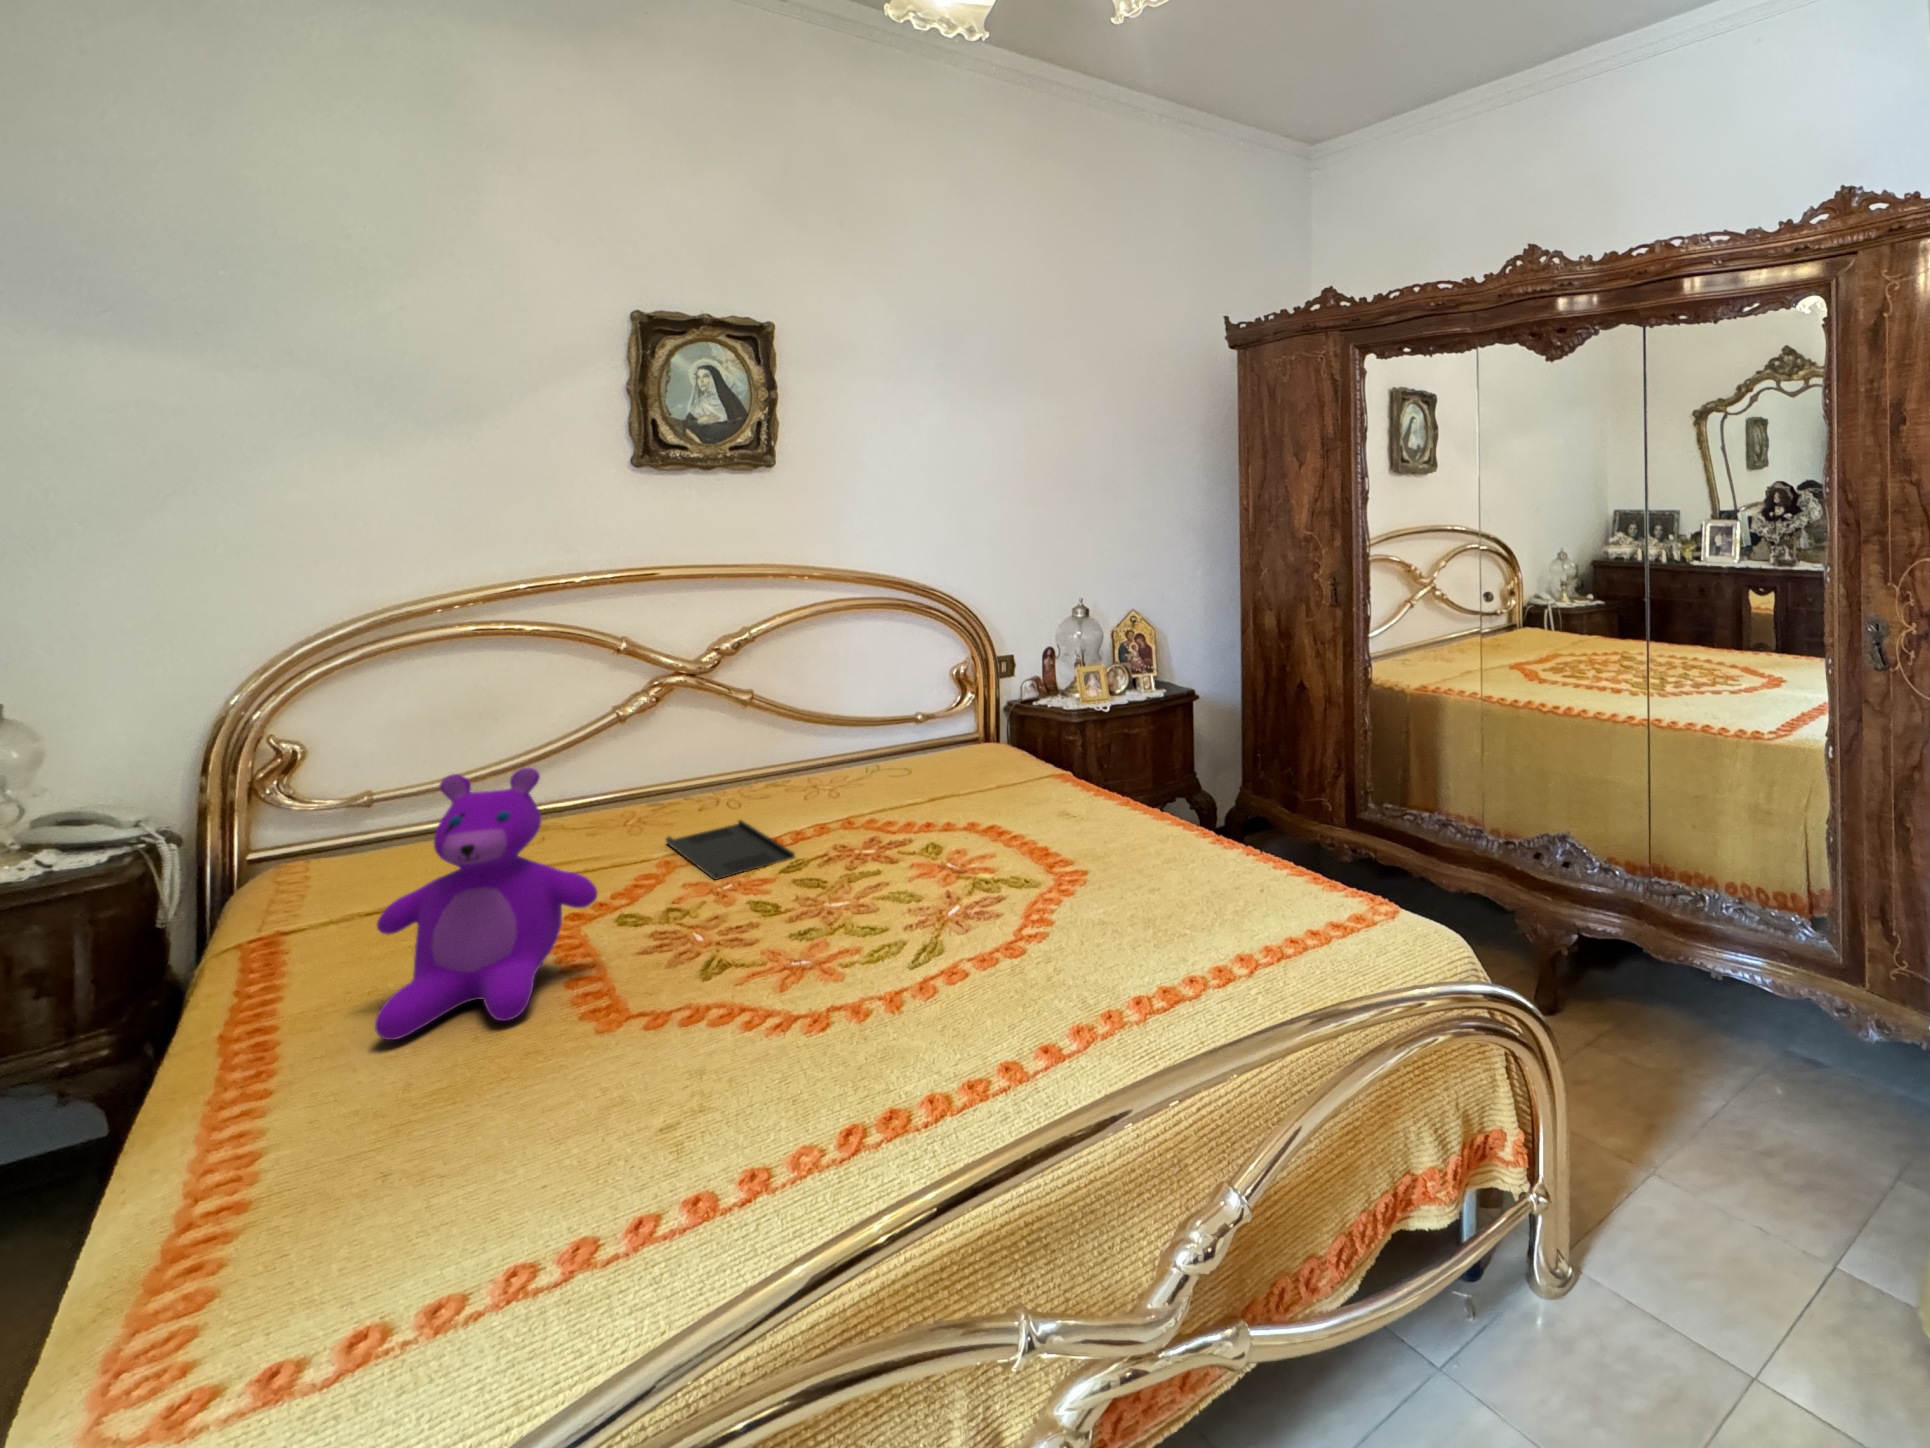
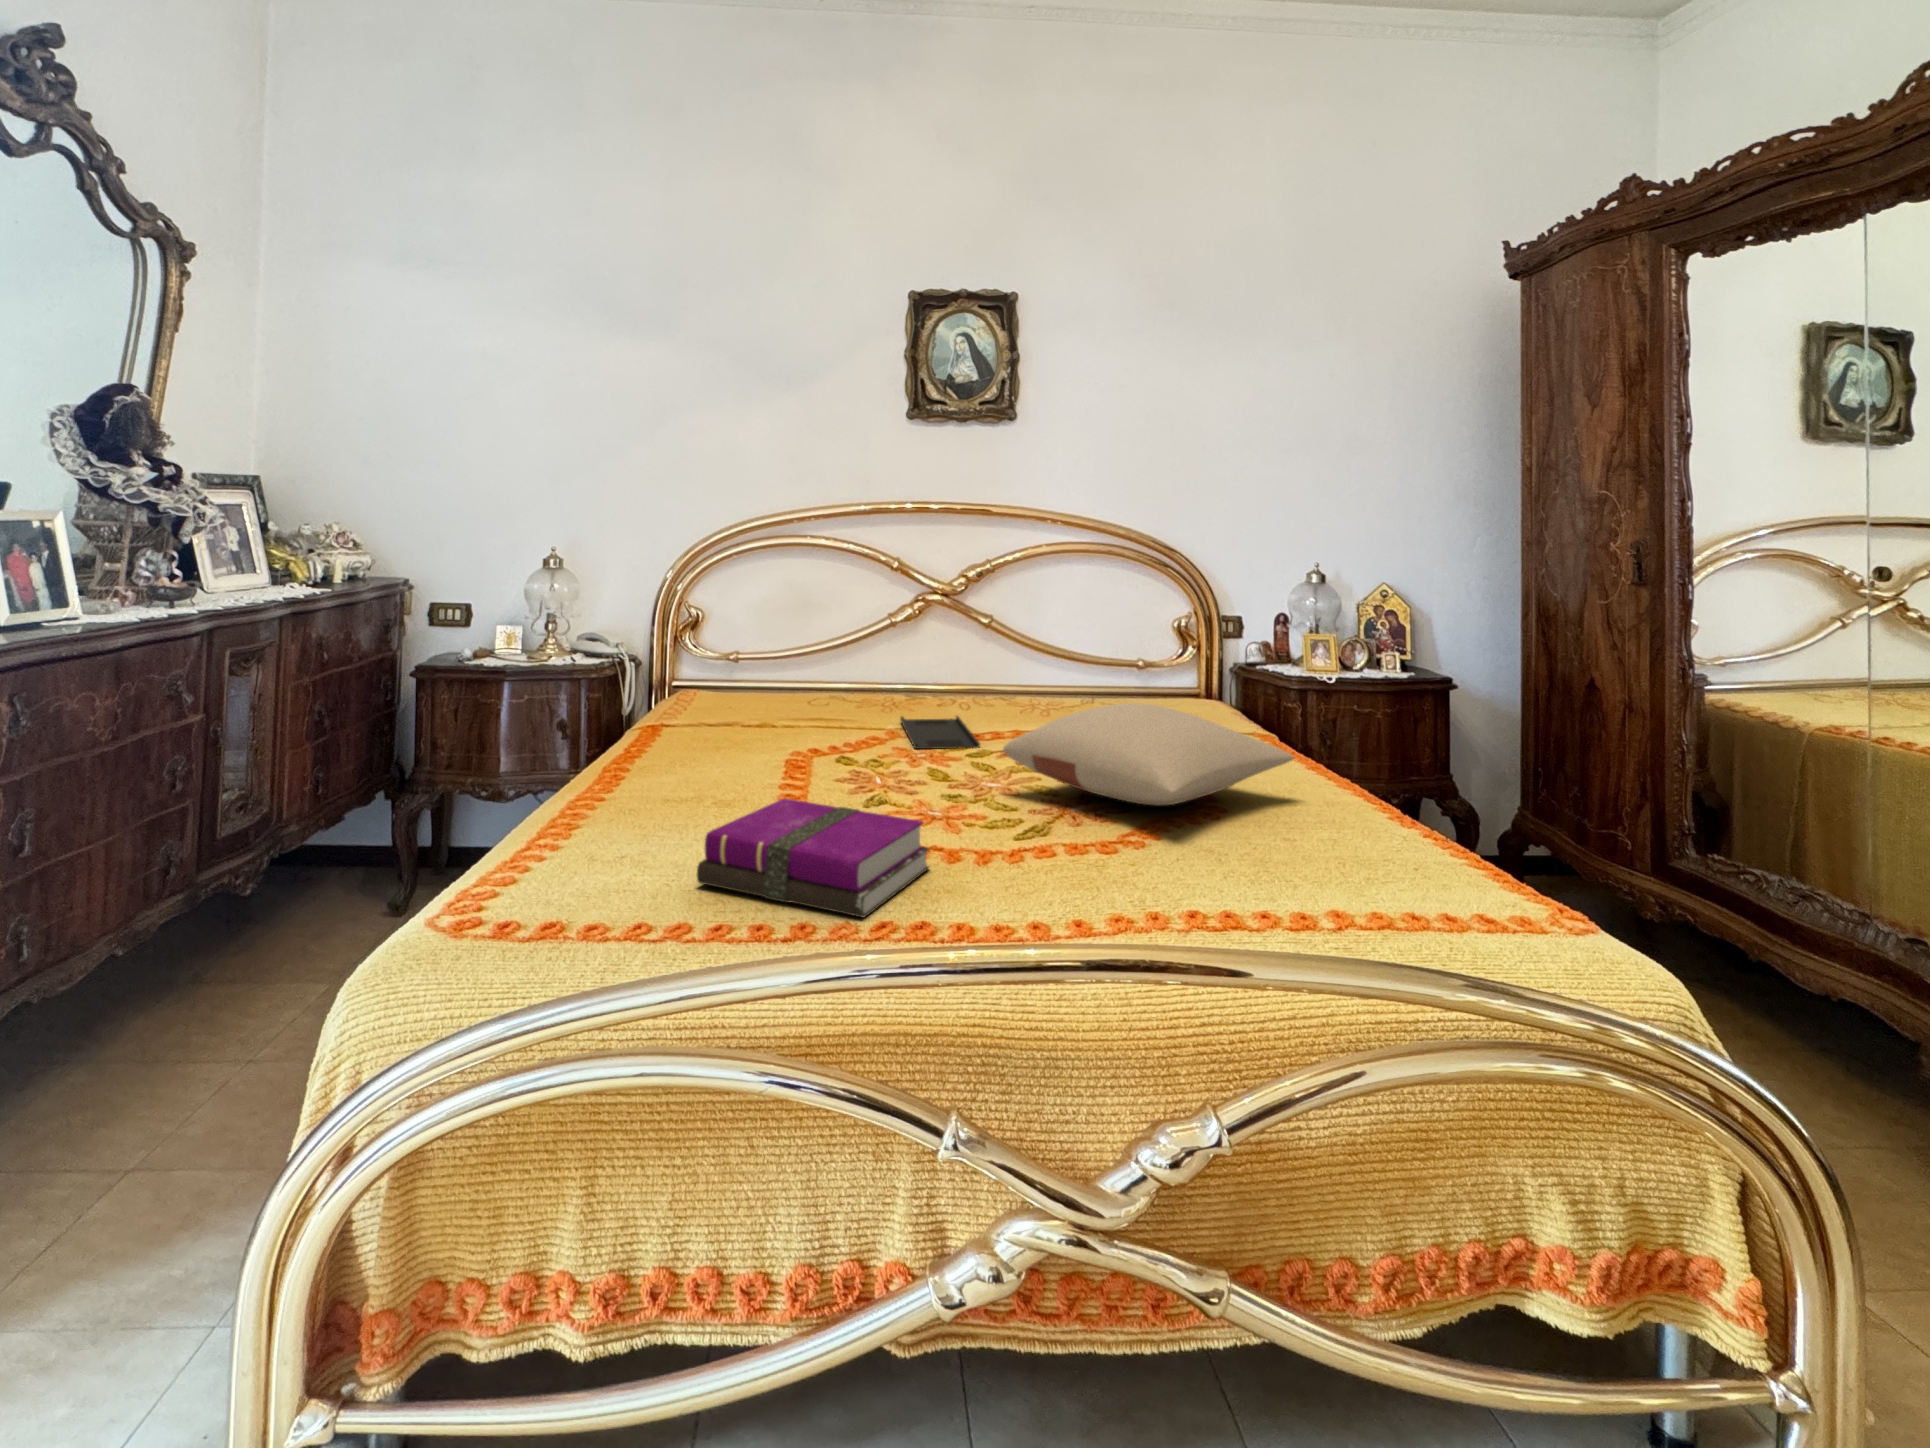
teddy bear: present [375,768,598,1040] -> none [668,611,808,794]
pillow: none [867,784,1137,890] -> present [1003,703,1294,805]
notebook: none [559,993,855,1180] -> present [697,798,930,918]

